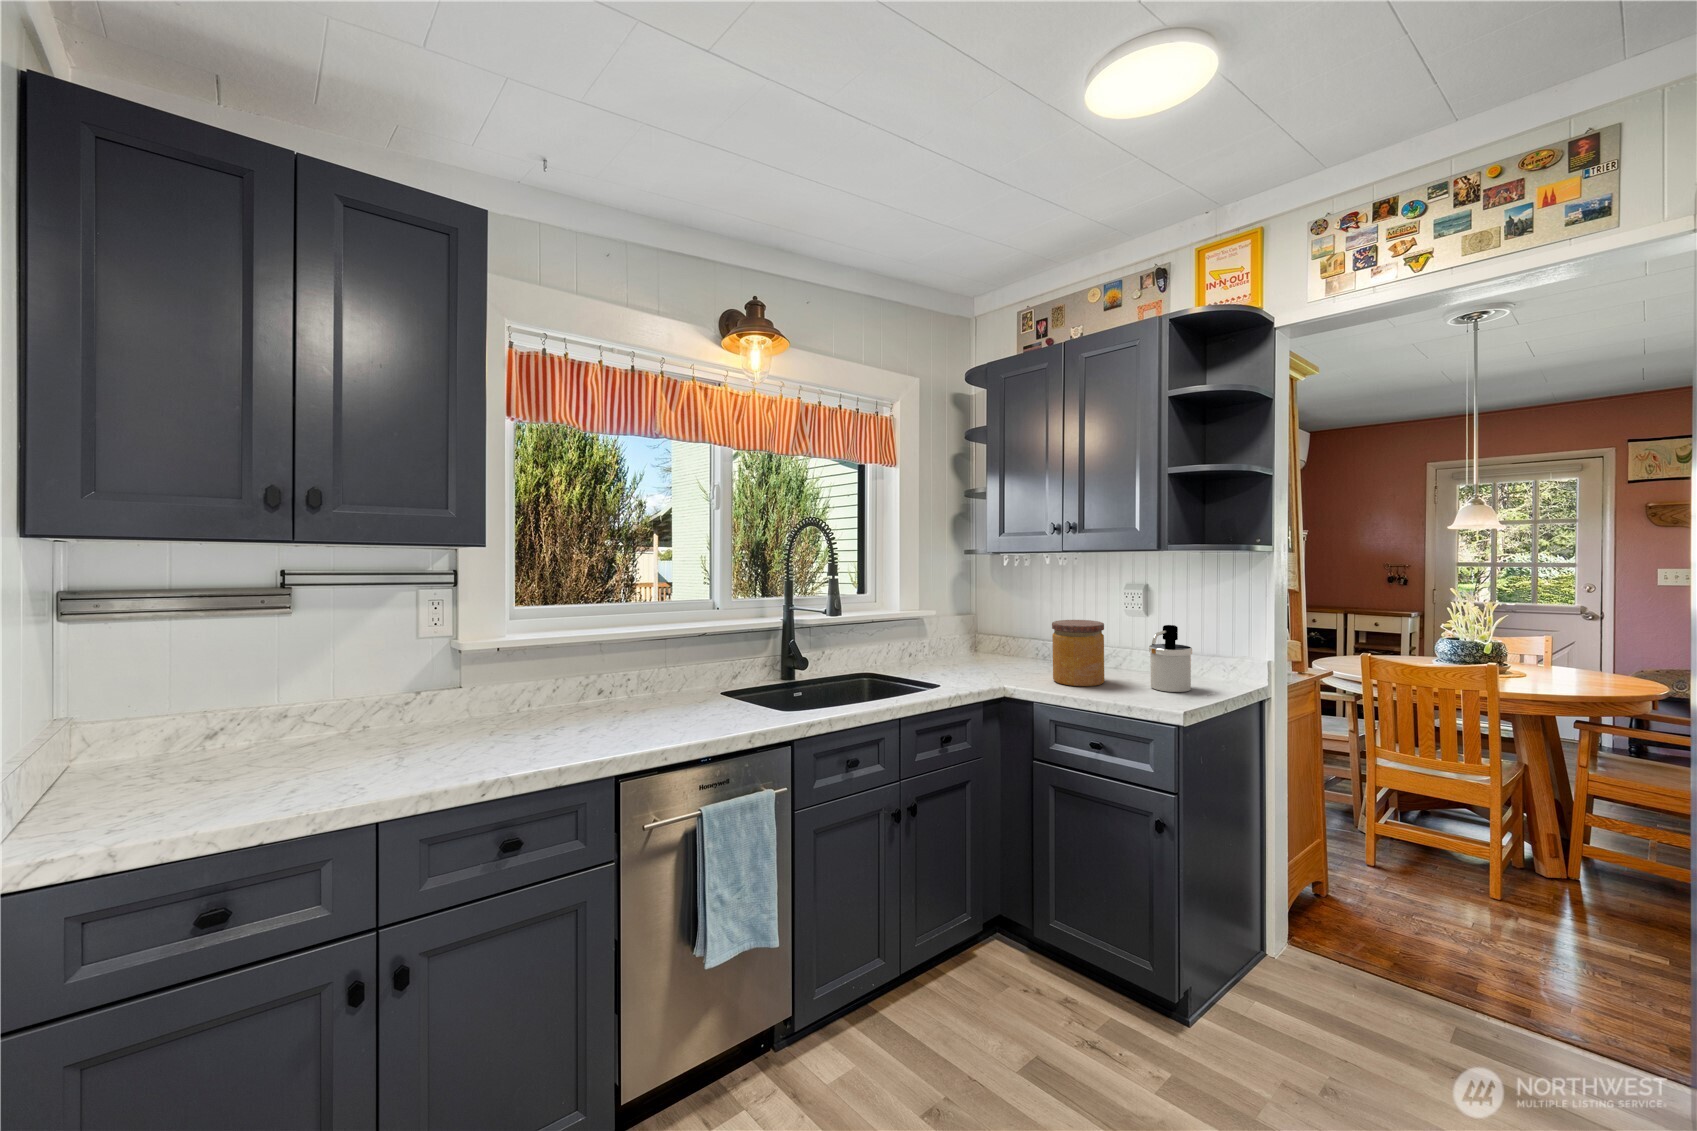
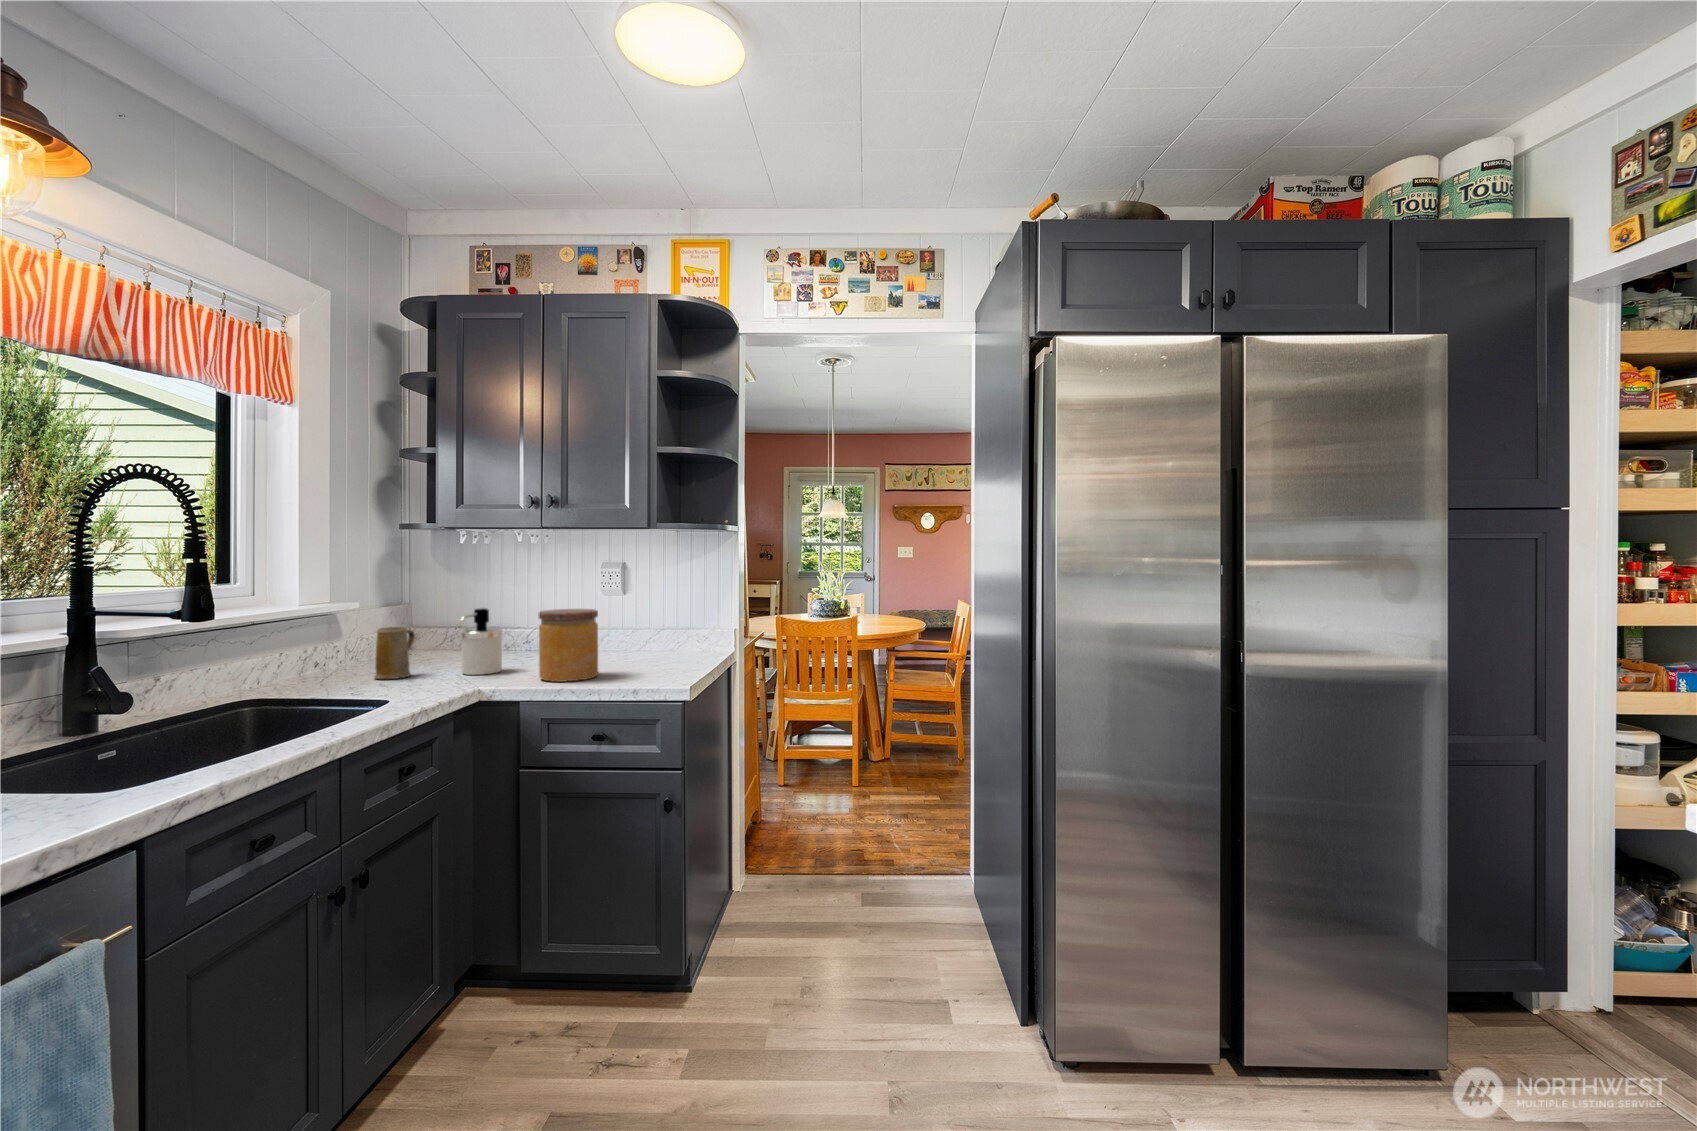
mug: none [943,624,970,663] -> present [375,627,415,679]
soap dispenser: present [1149,625,1192,692] -> present [459,608,503,675]

